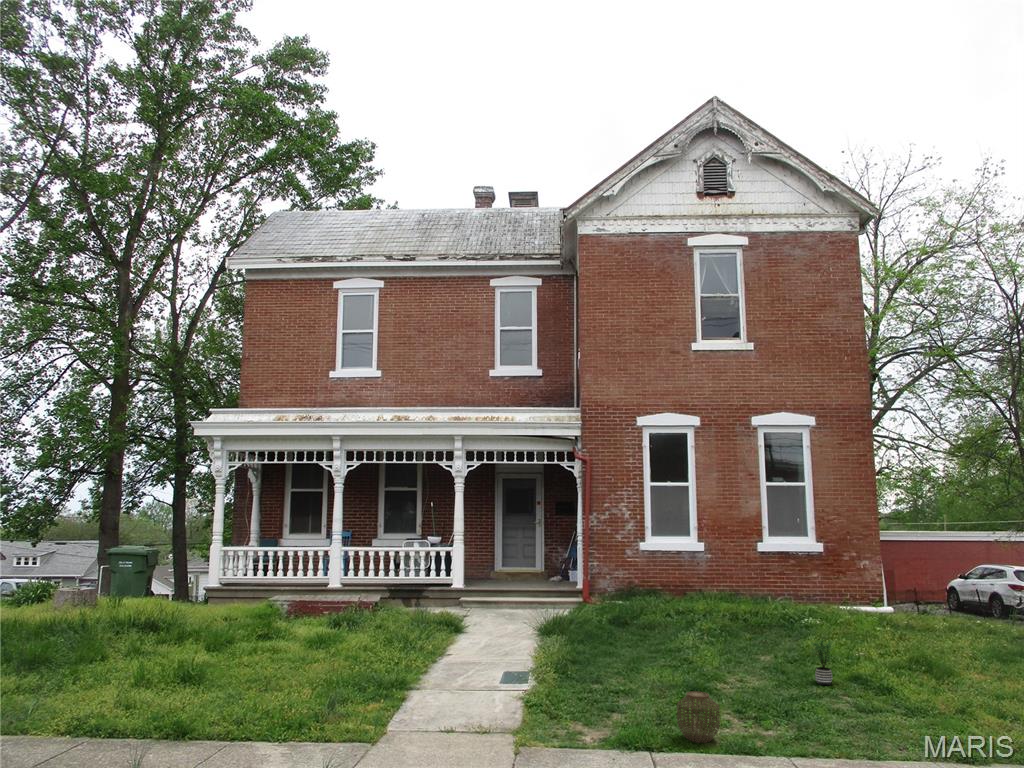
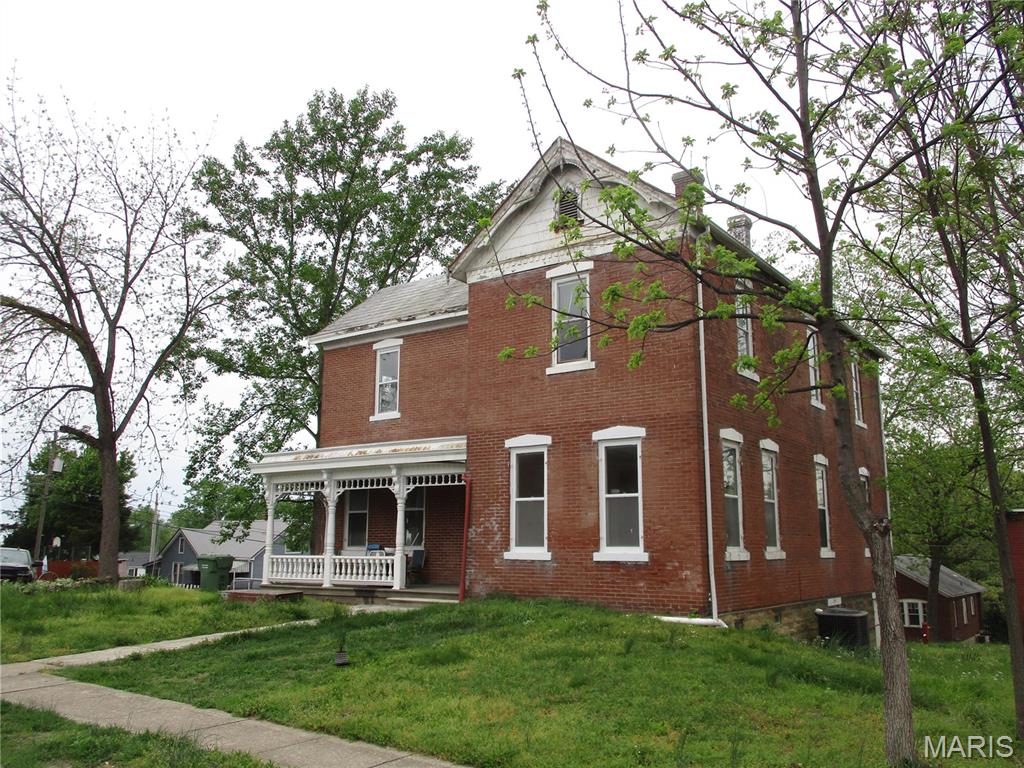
woven basket: present [677,691,720,743] -> none [113,649,144,682]

